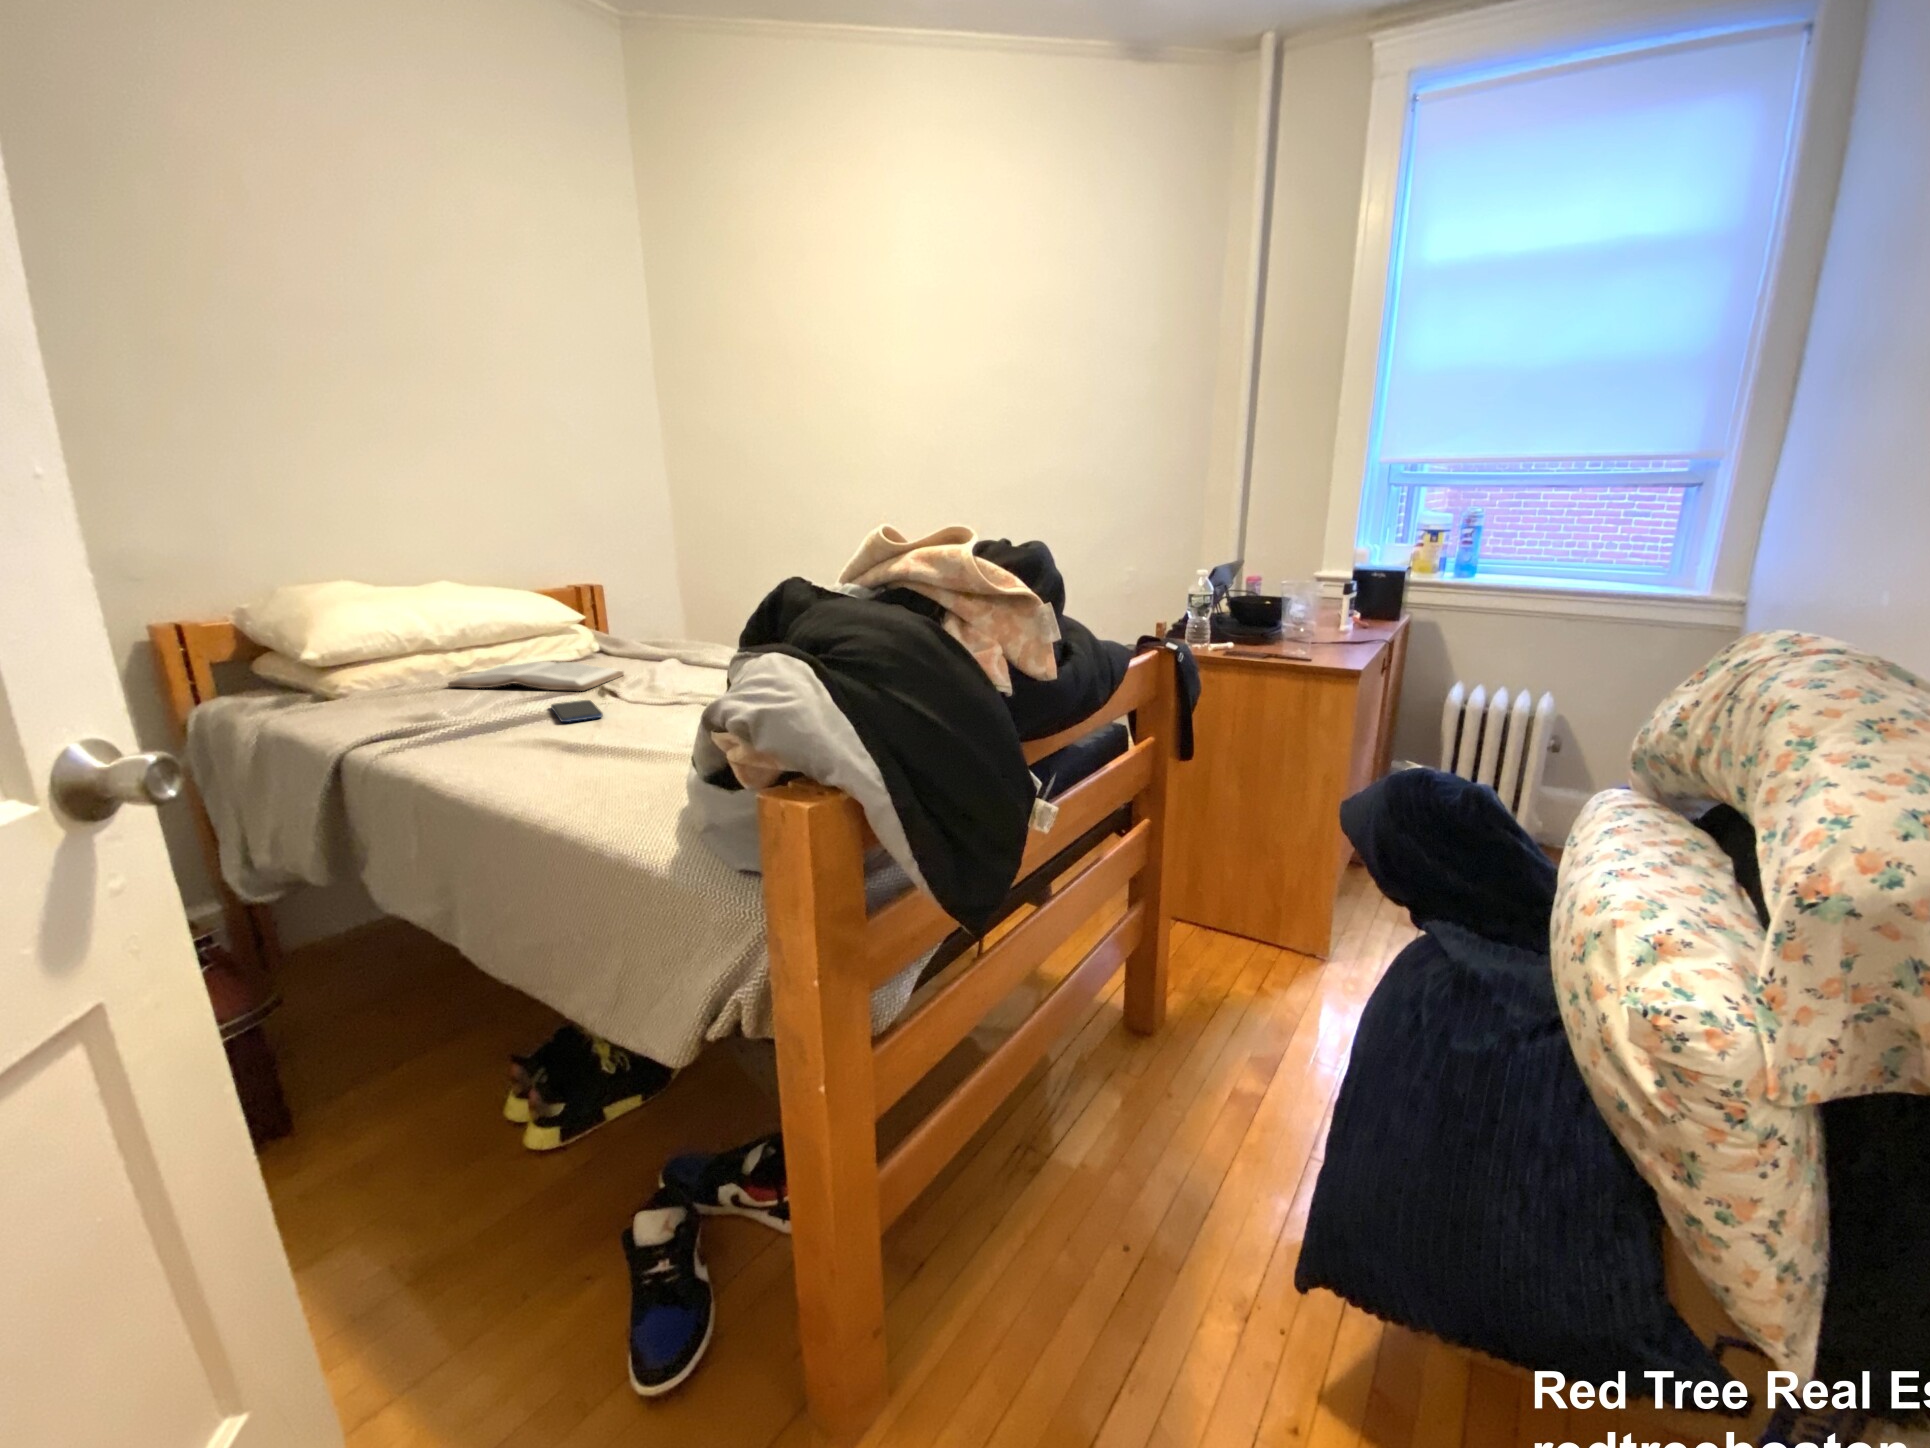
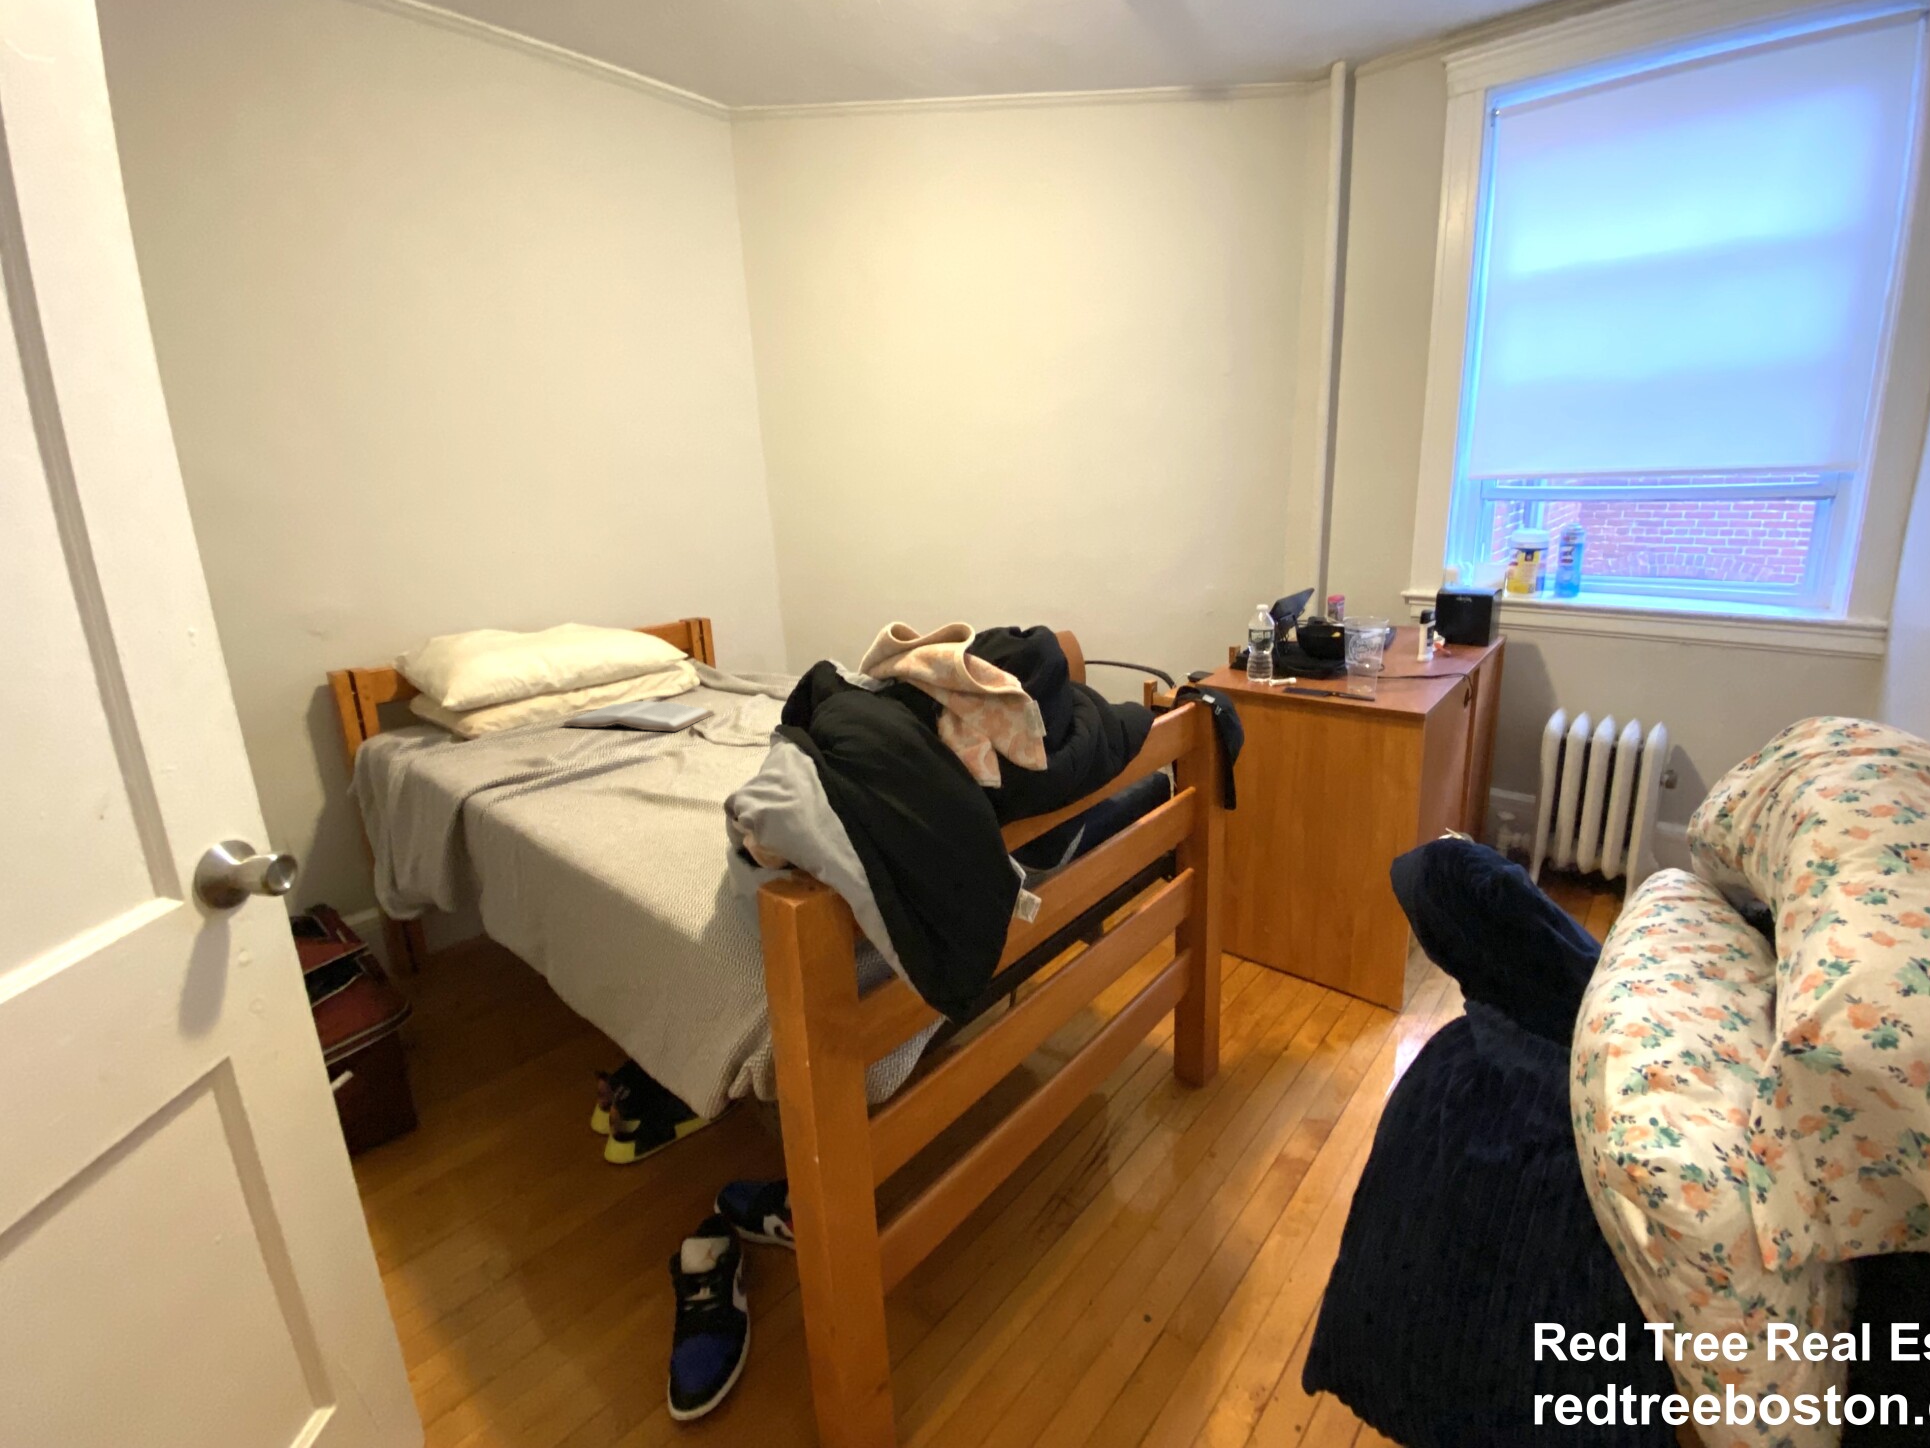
smartphone: present [551,700,603,722] -> none [644,742,686,766]

